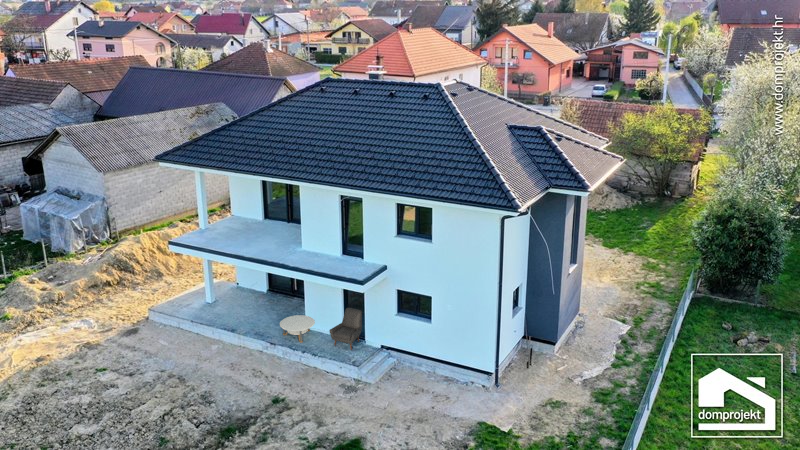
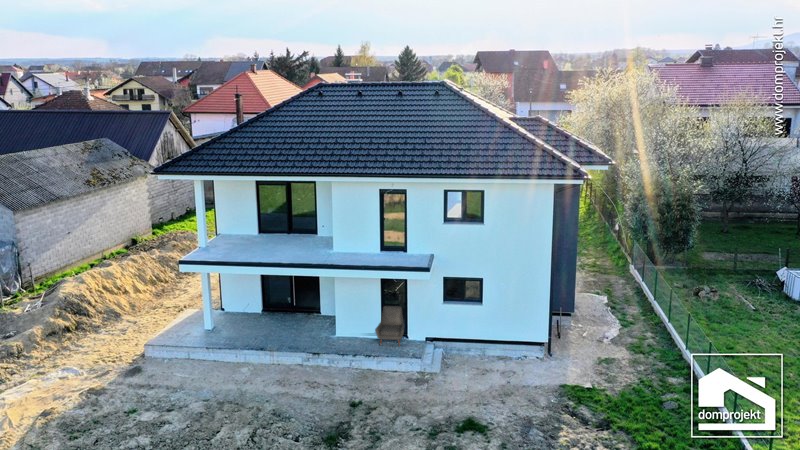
round table: present [280,315,315,343] -> none [316,322,353,349]

